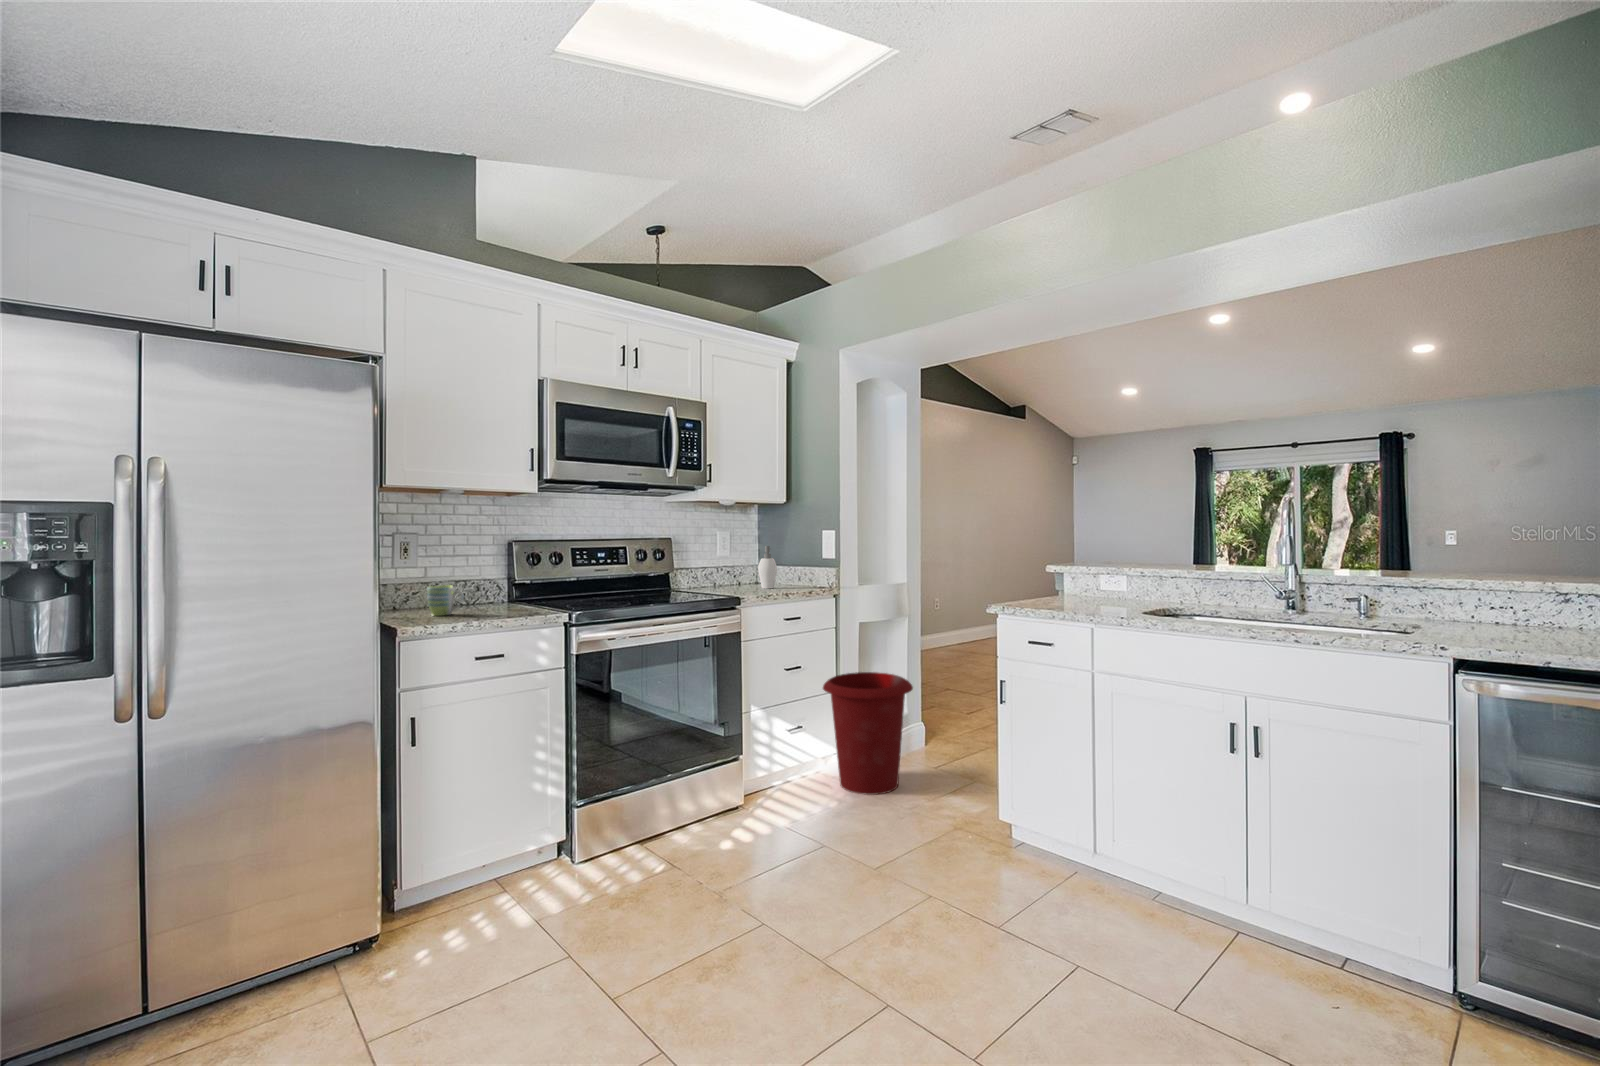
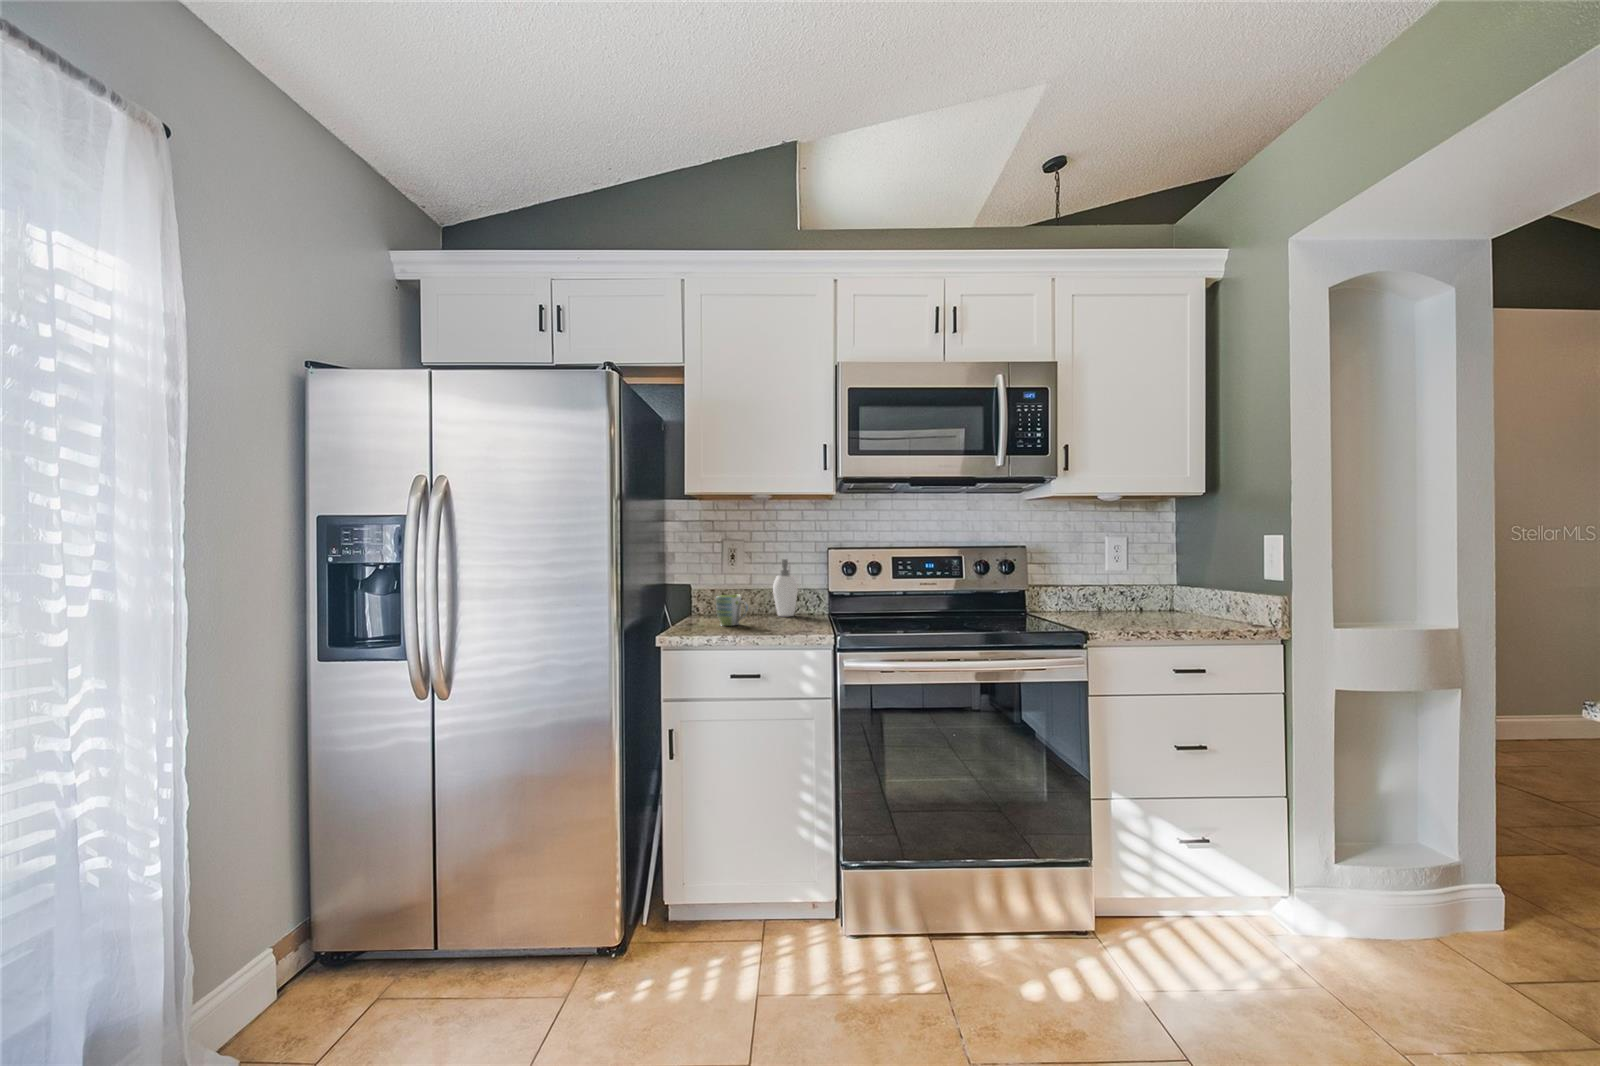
soap dispenser: present [758,546,777,589] -> present [773,559,798,616]
waste bin: present [823,672,913,795] -> none [1248,769,1449,1006]

